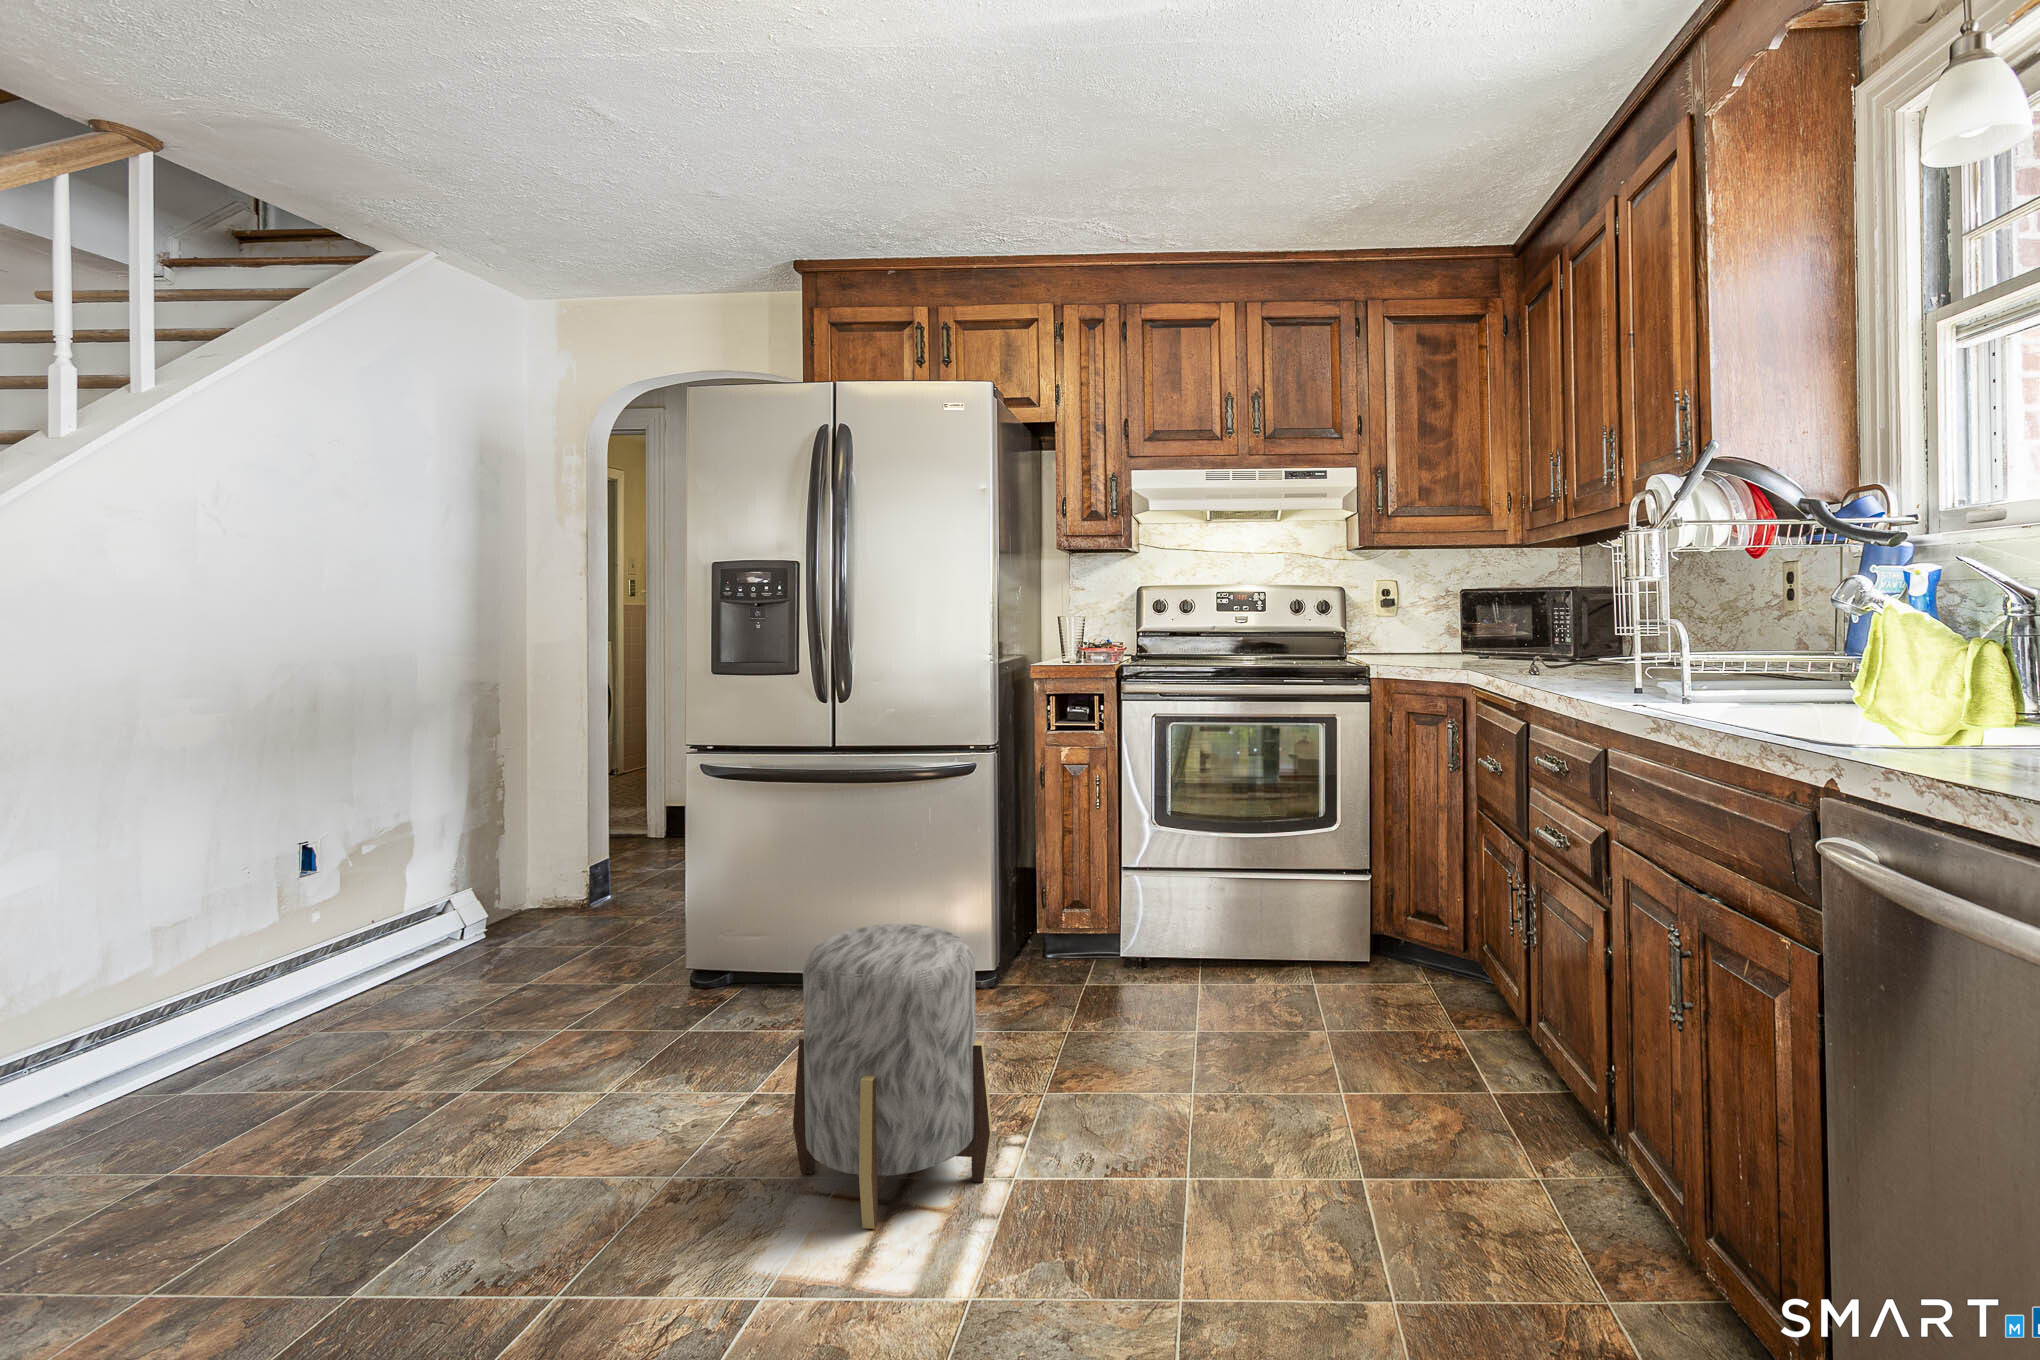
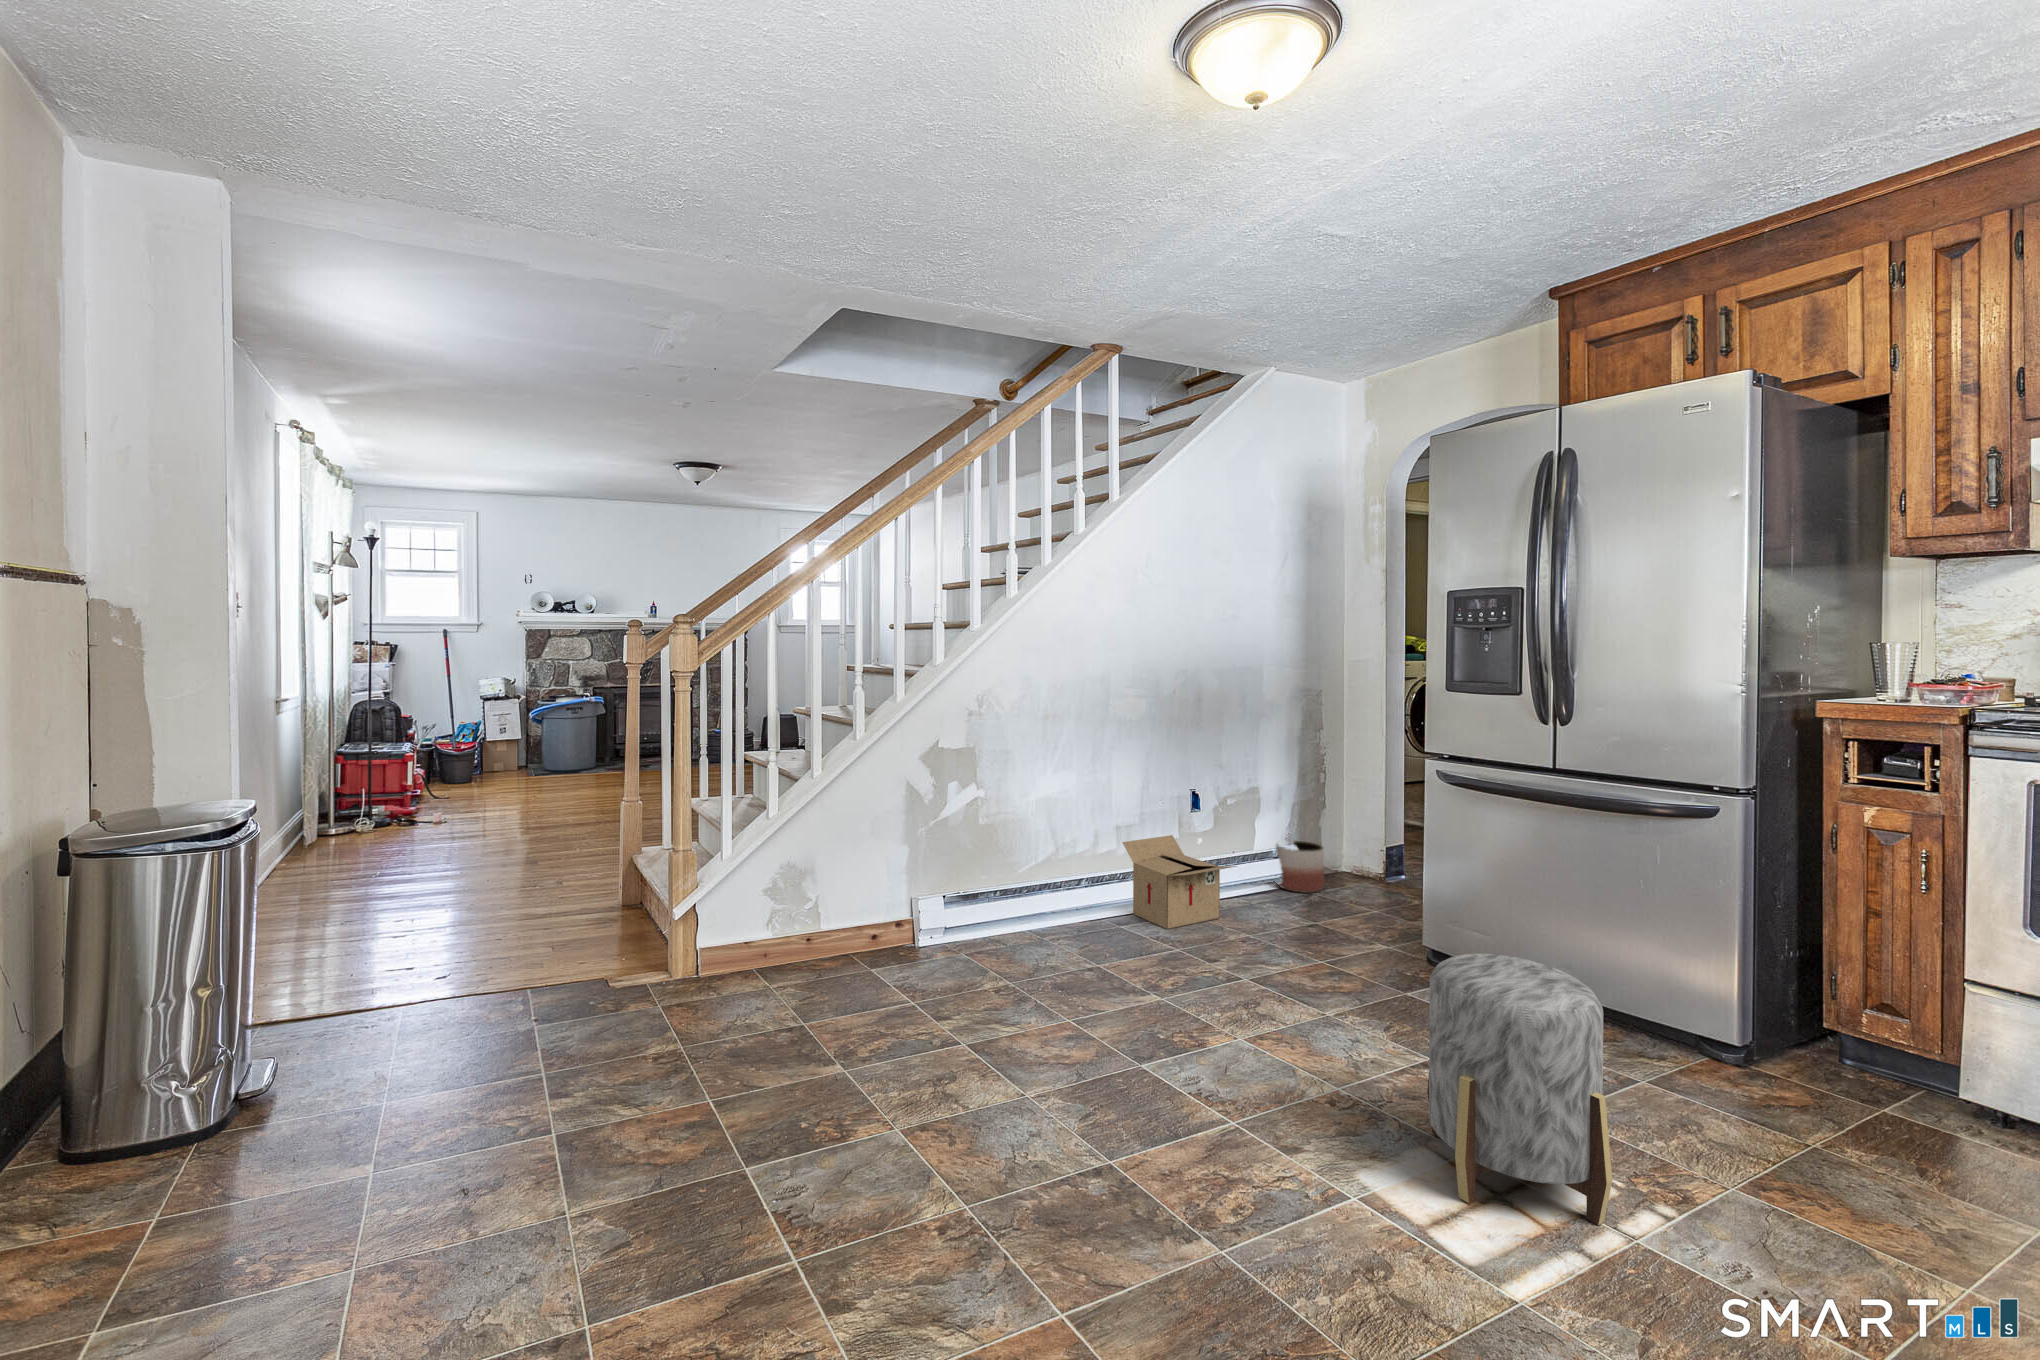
planter: none [449,880,525,955] -> present [1275,841,1324,893]
cardboard box: none [174,910,415,1067] -> present [1123,835,1236,929]

